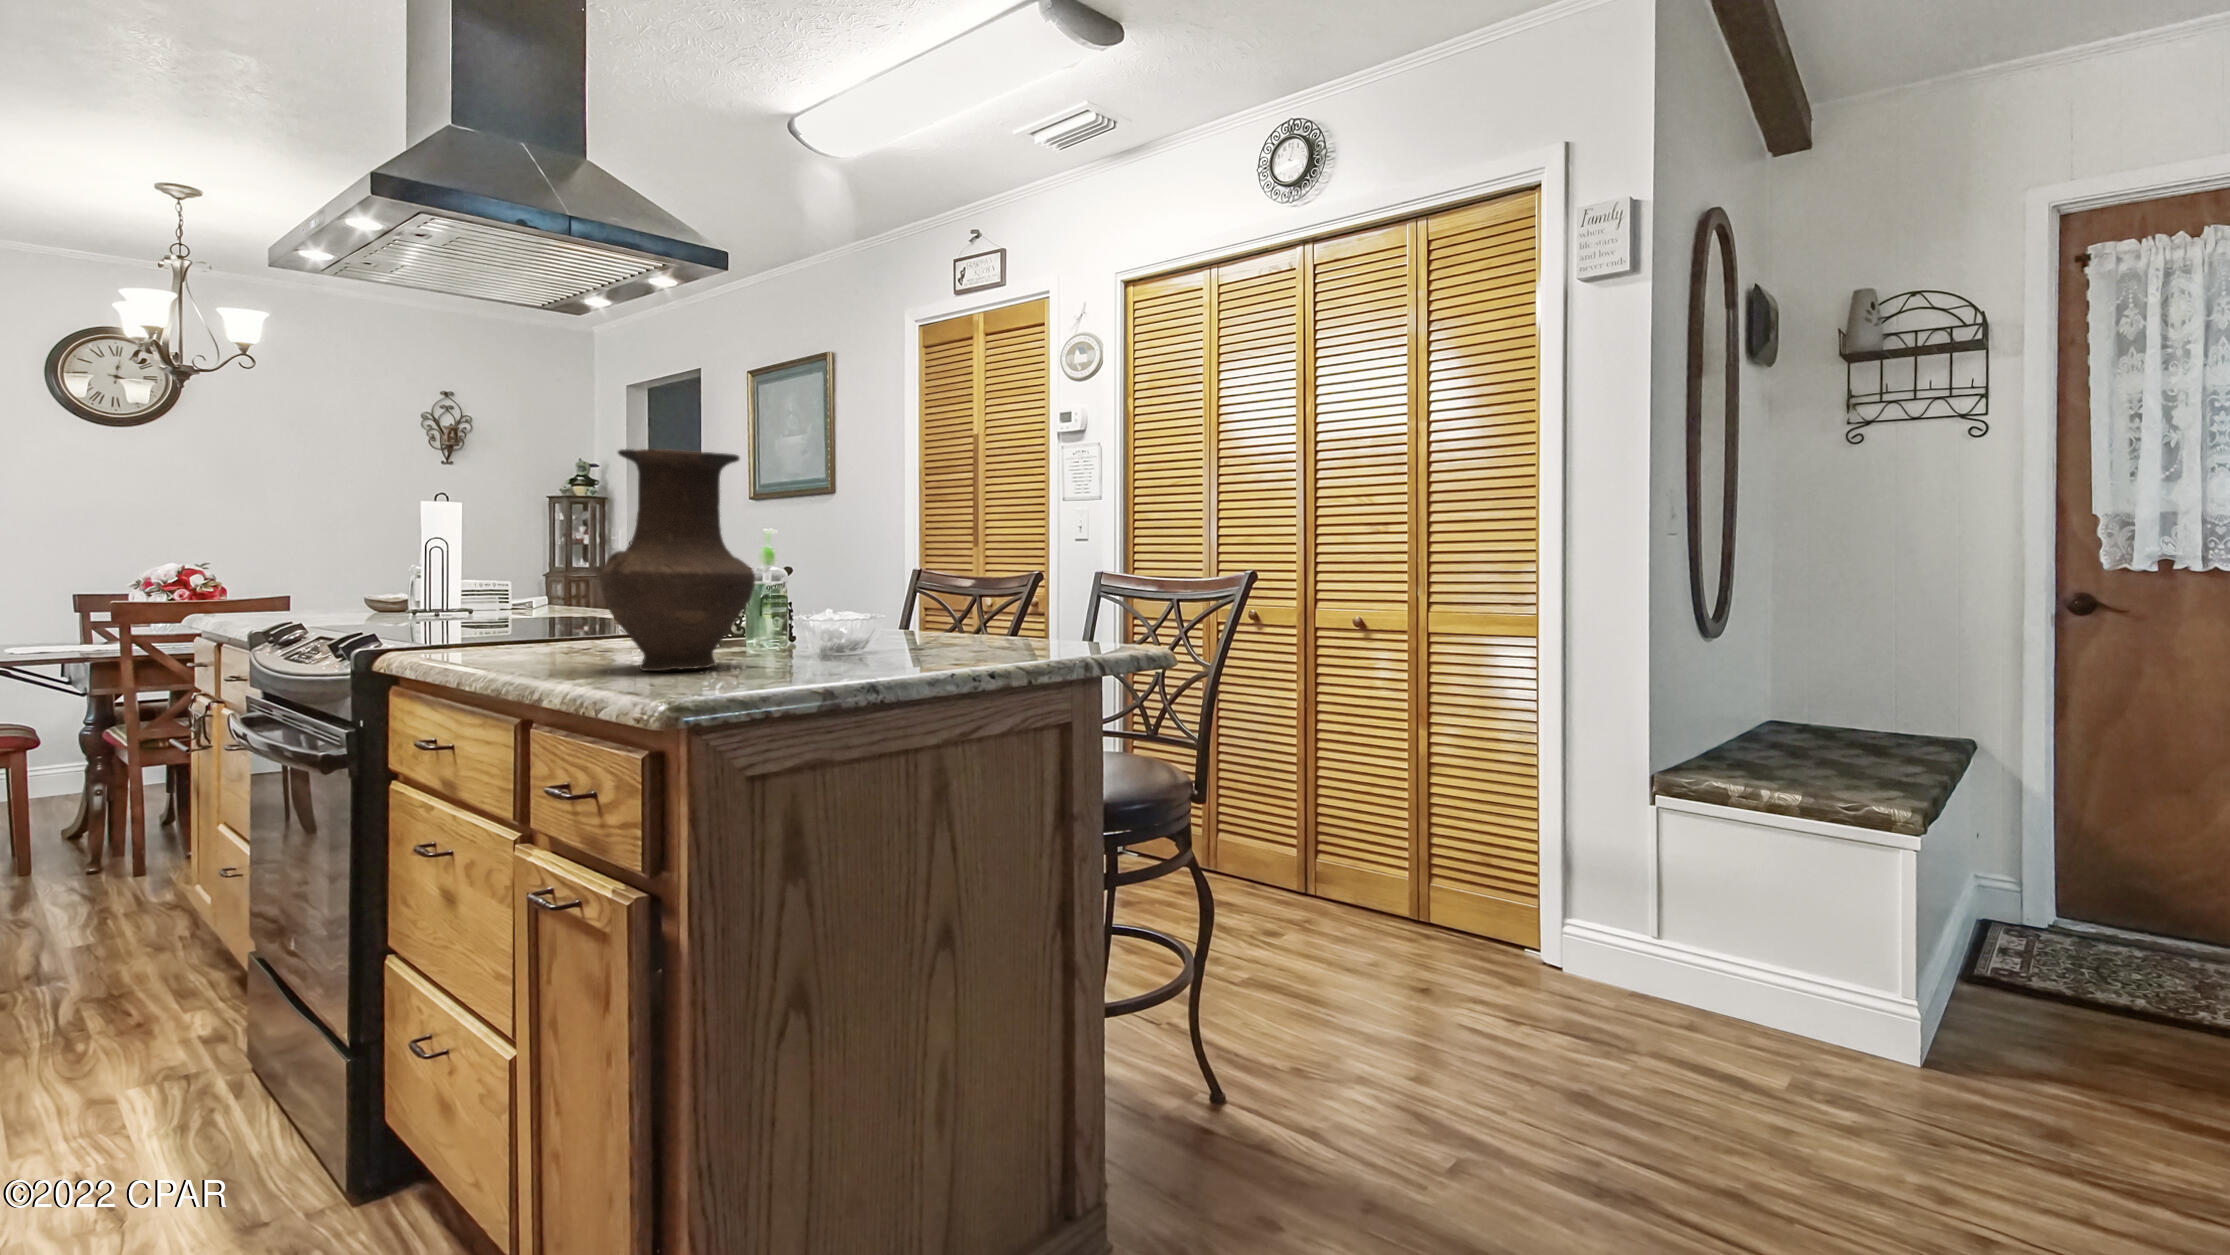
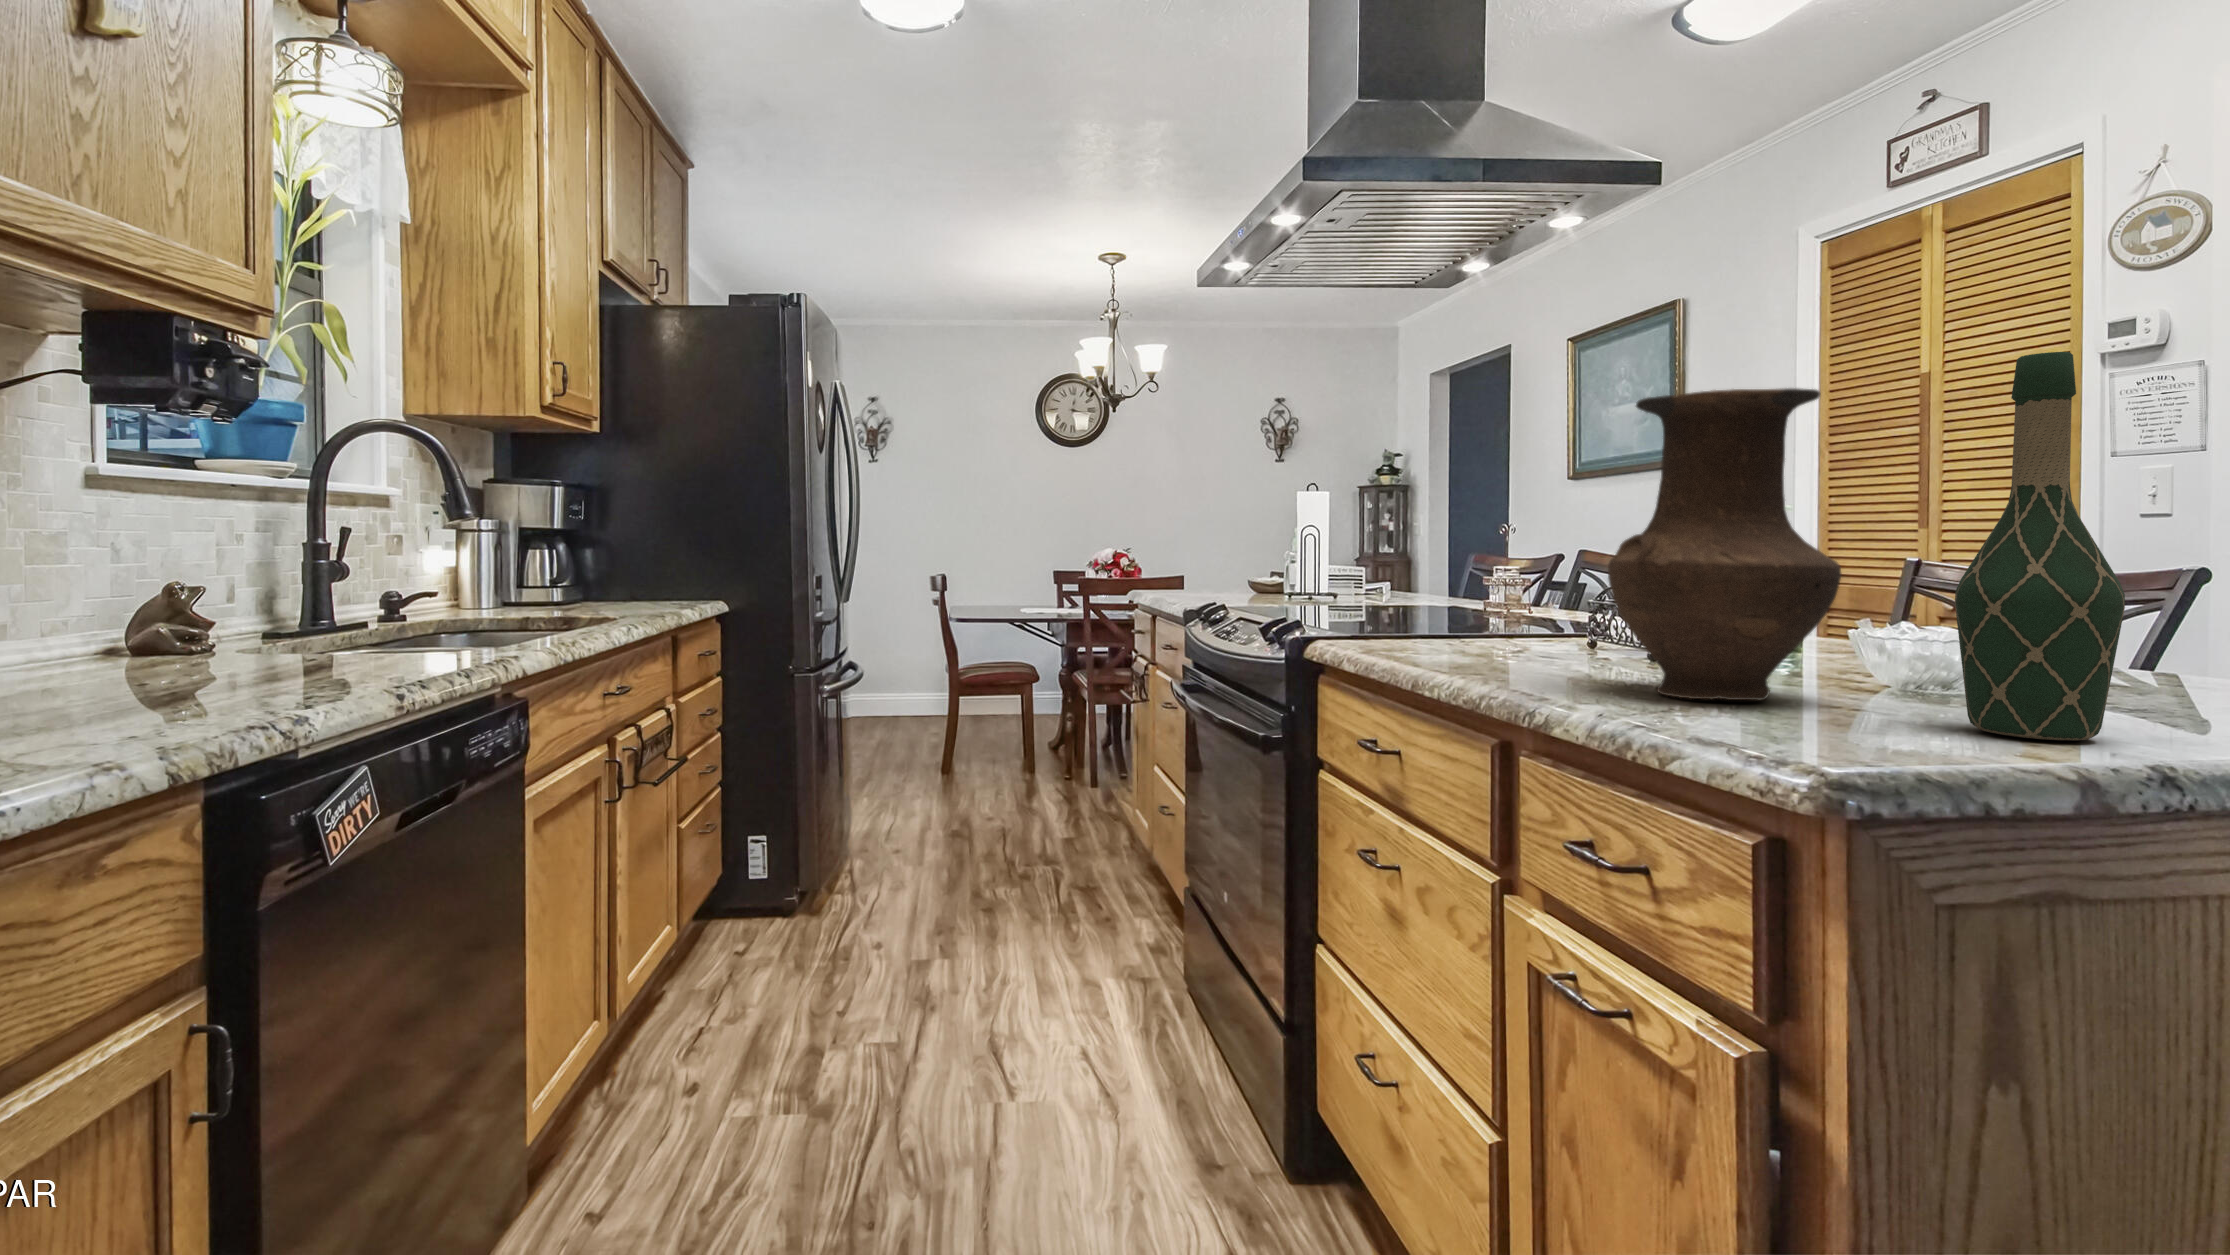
wine bottle: none [792,446,869,675] -> present [1955,352,2125,740]

